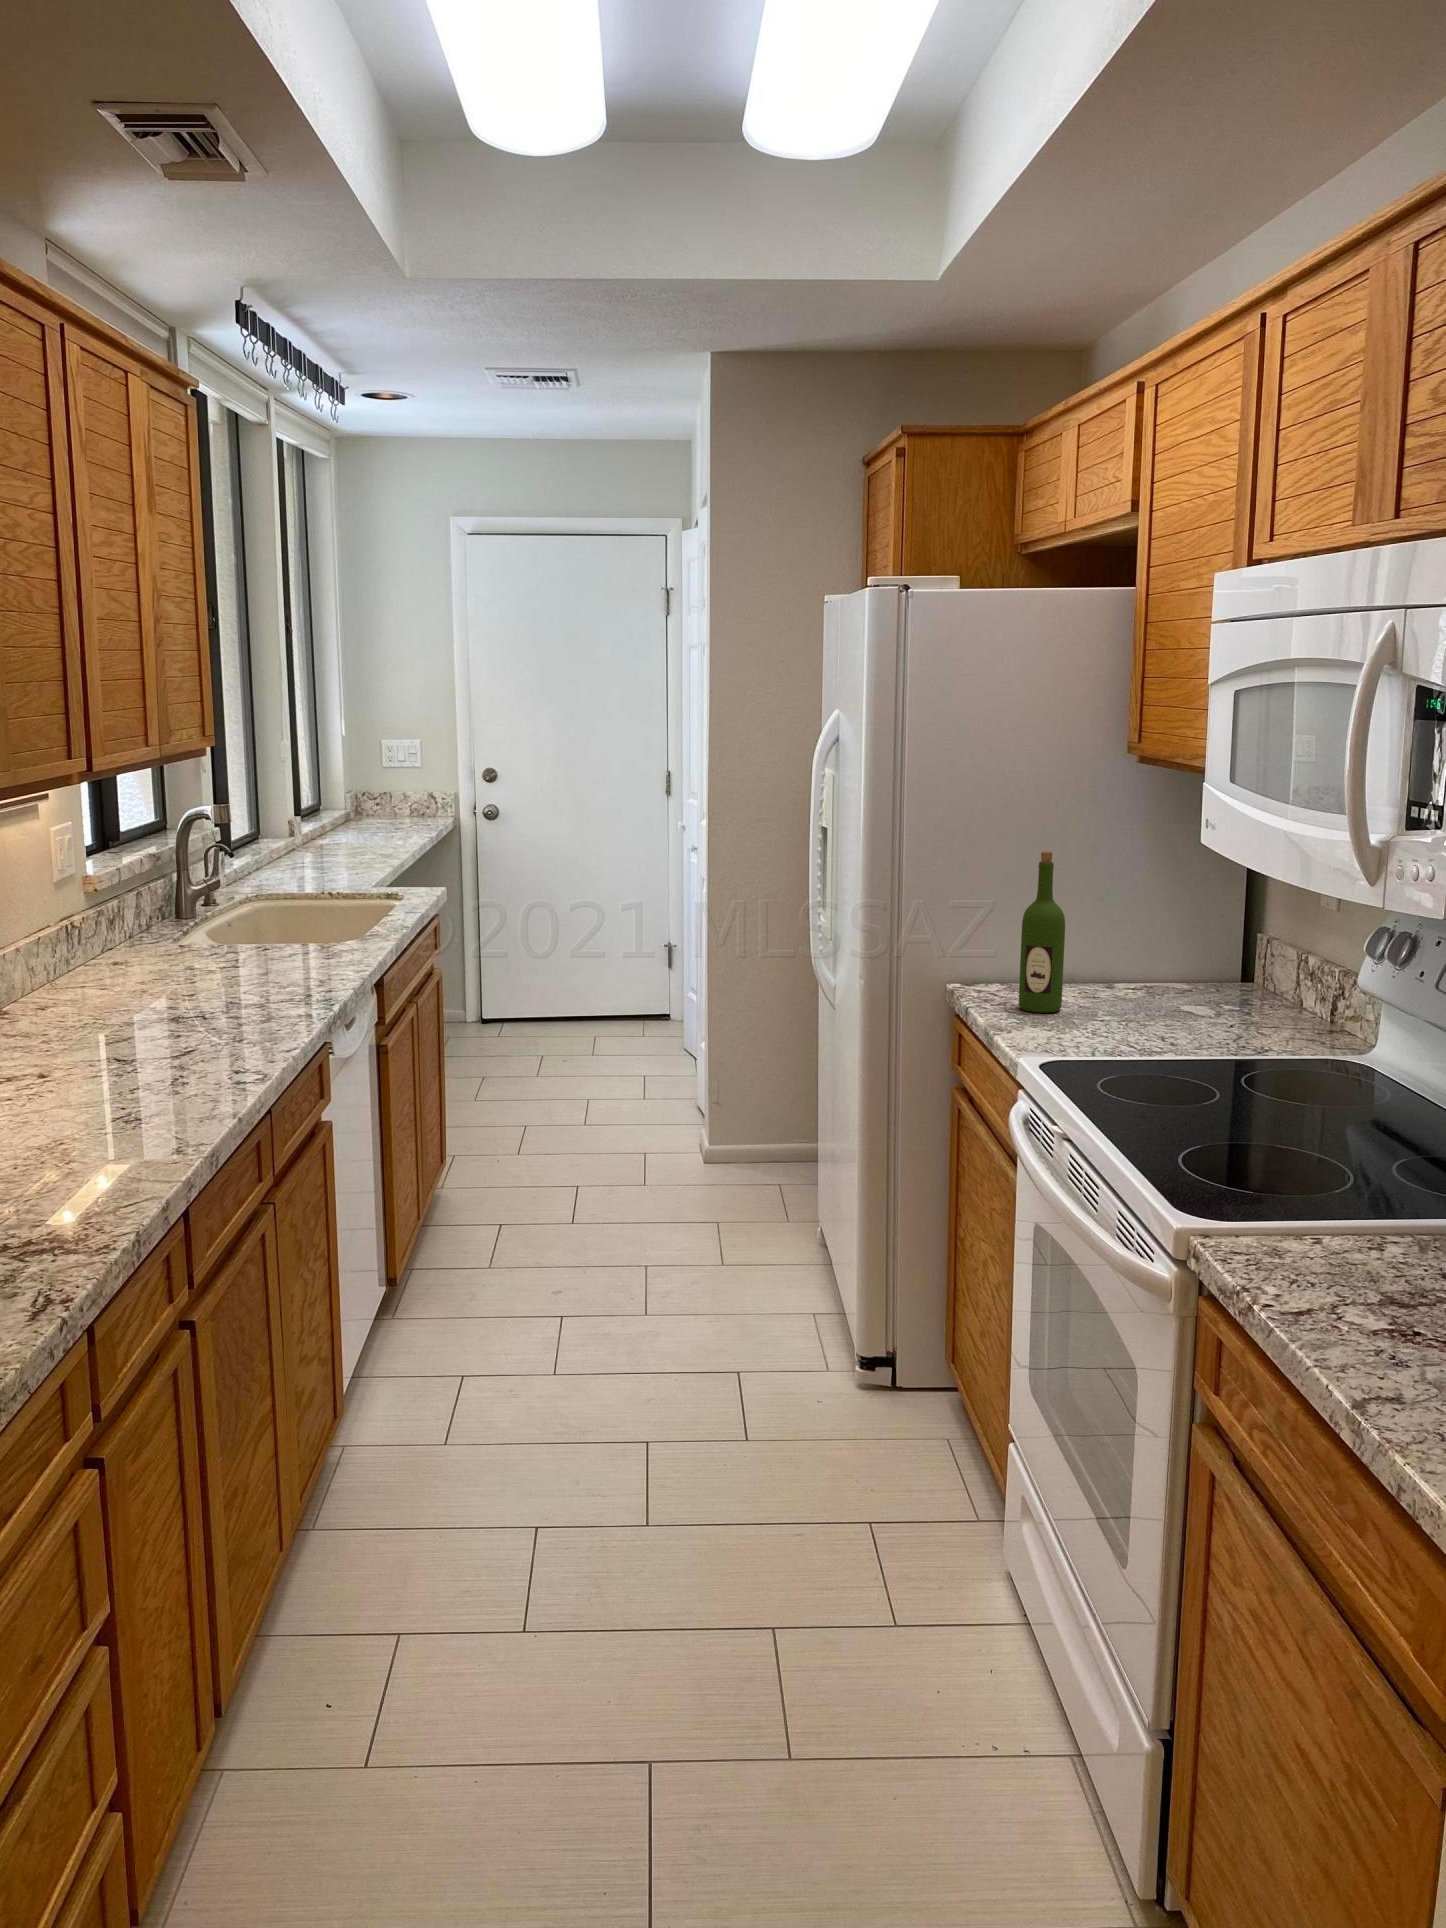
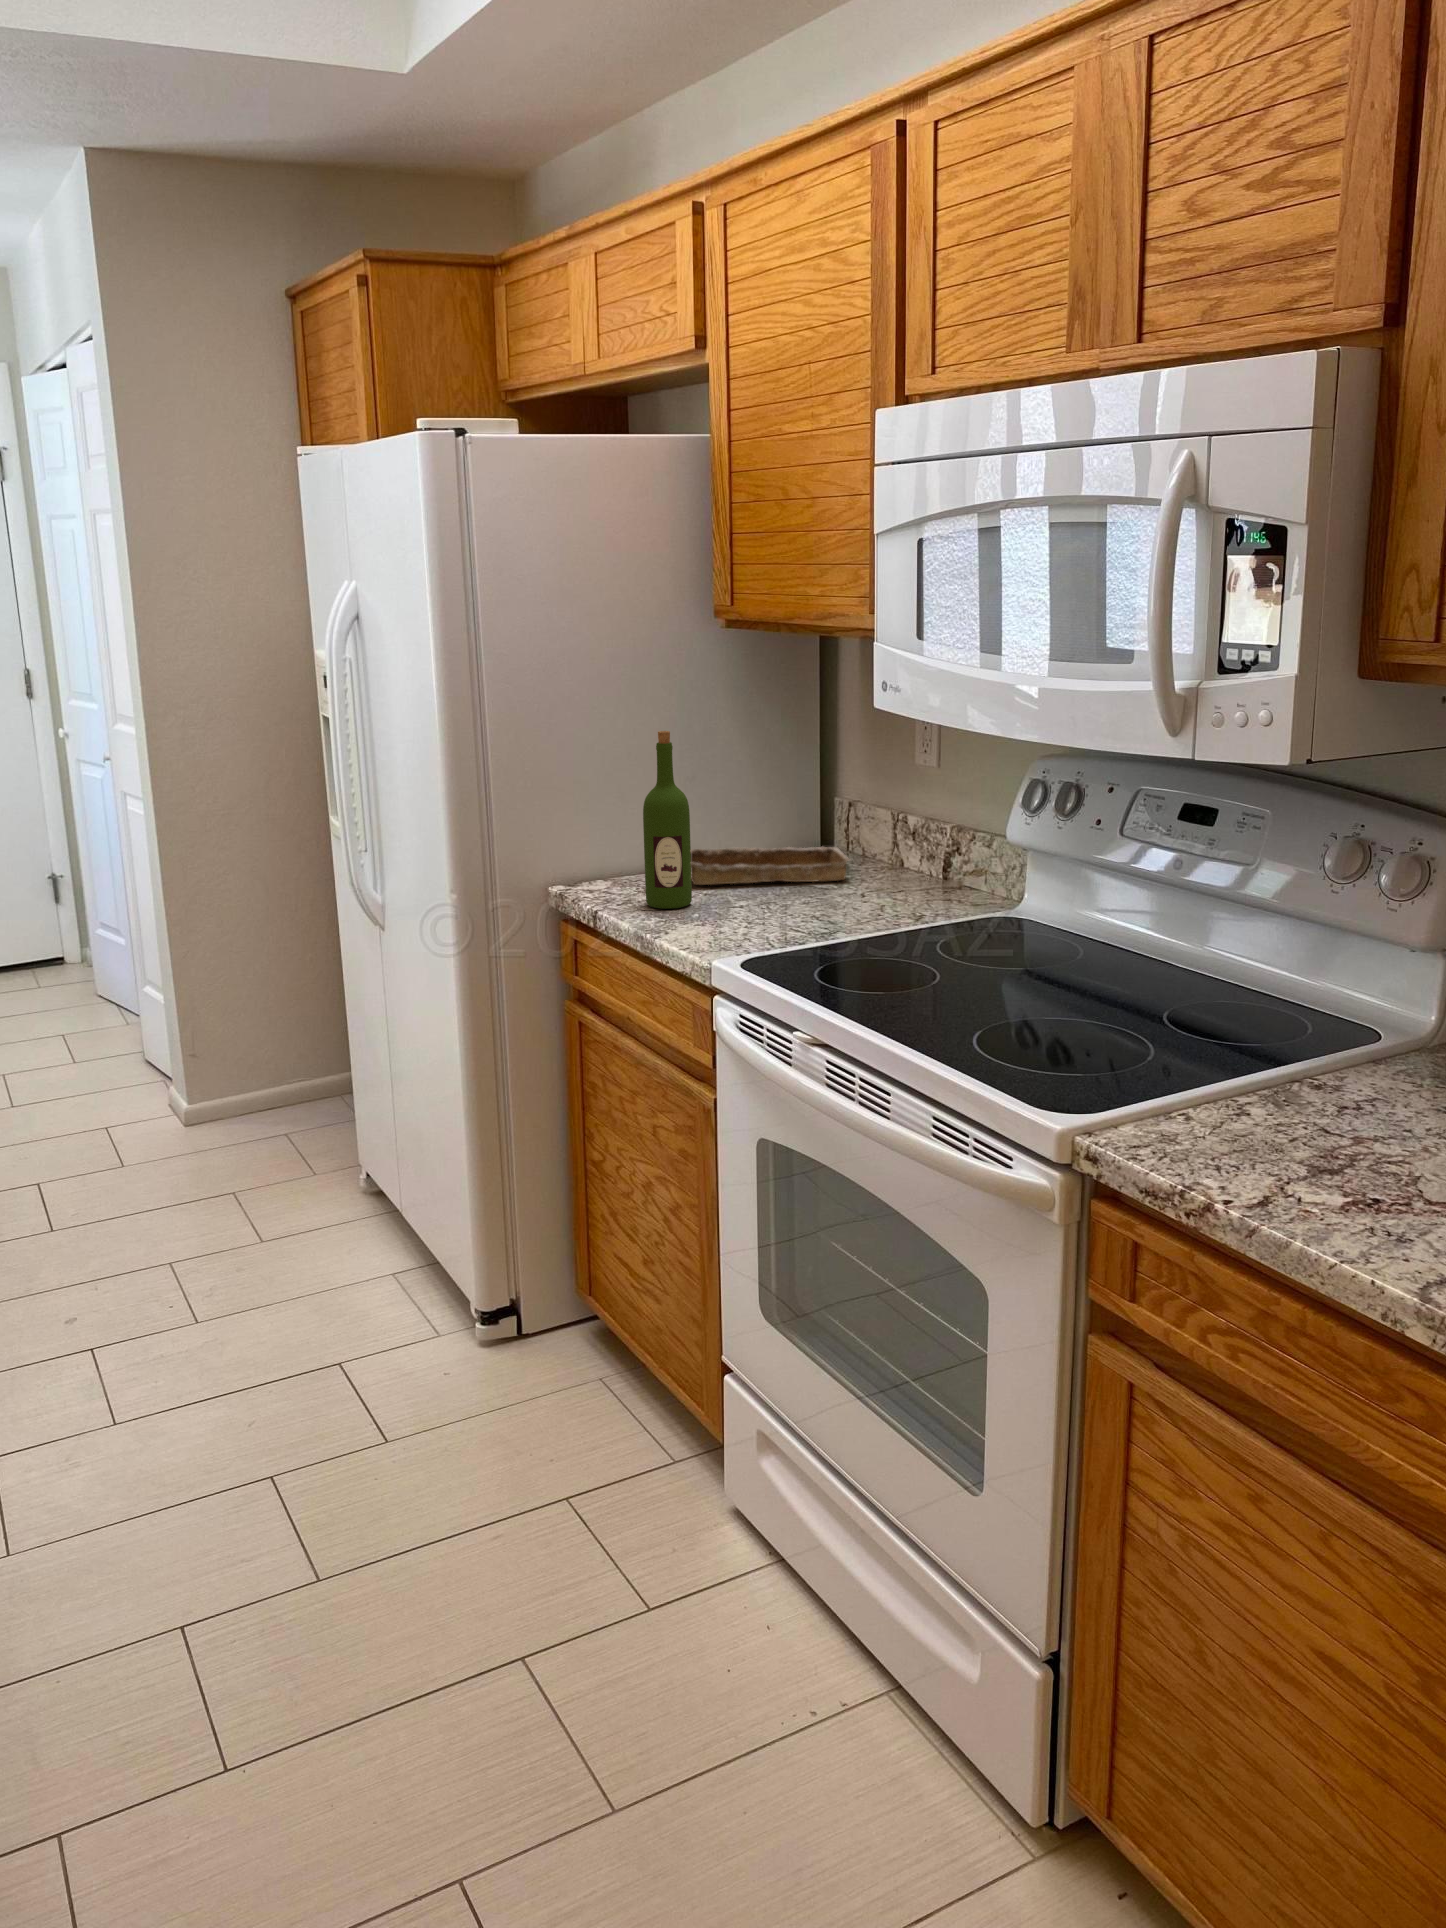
tray: none [1071,963,1237,1010] -> present [691,847,850,885]

